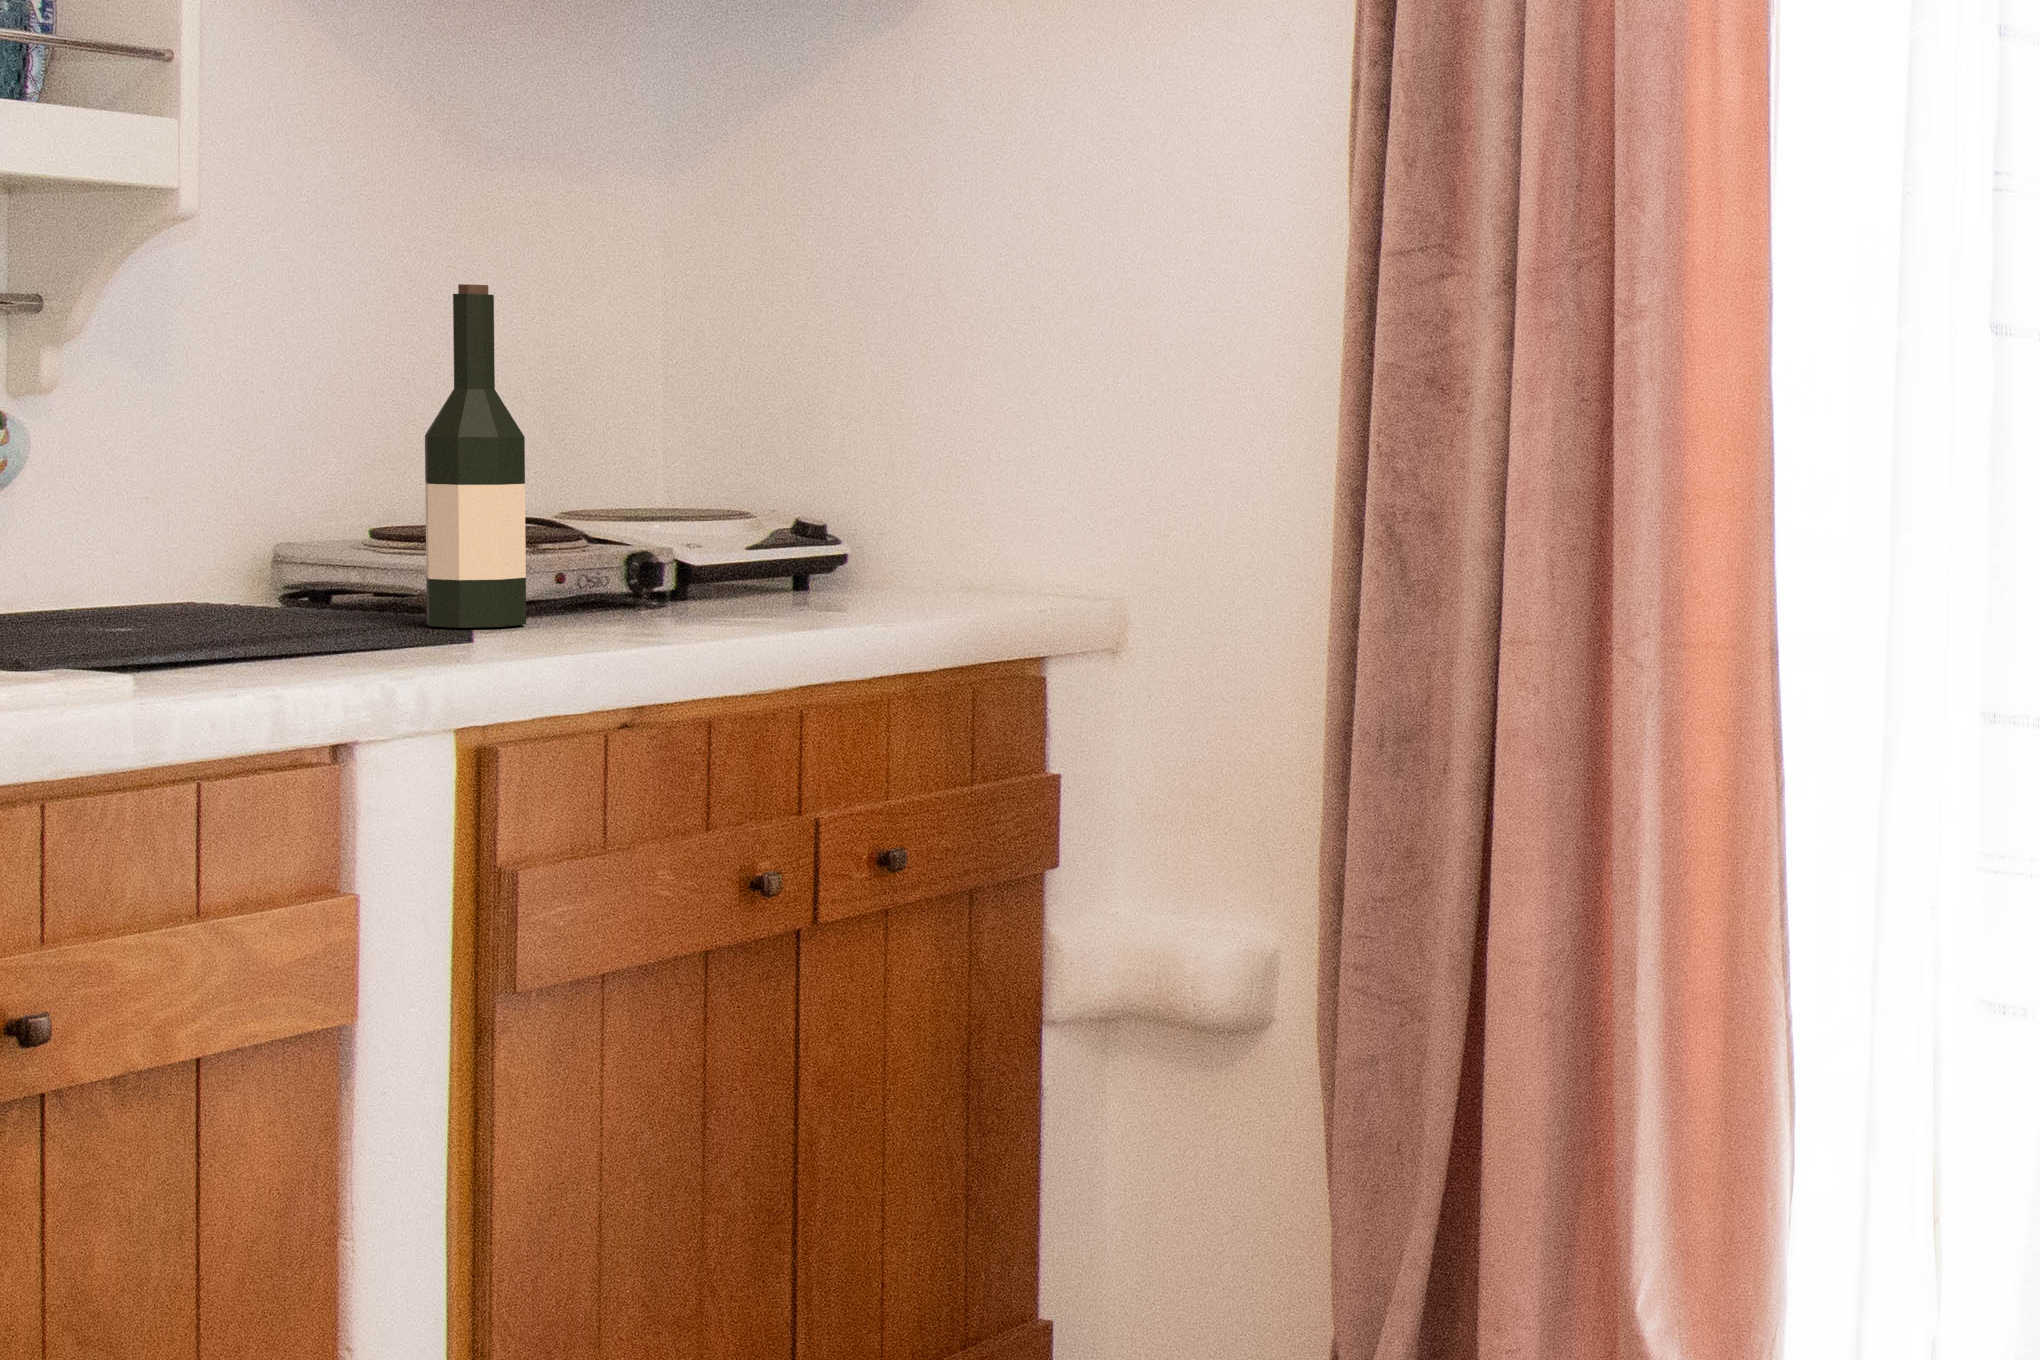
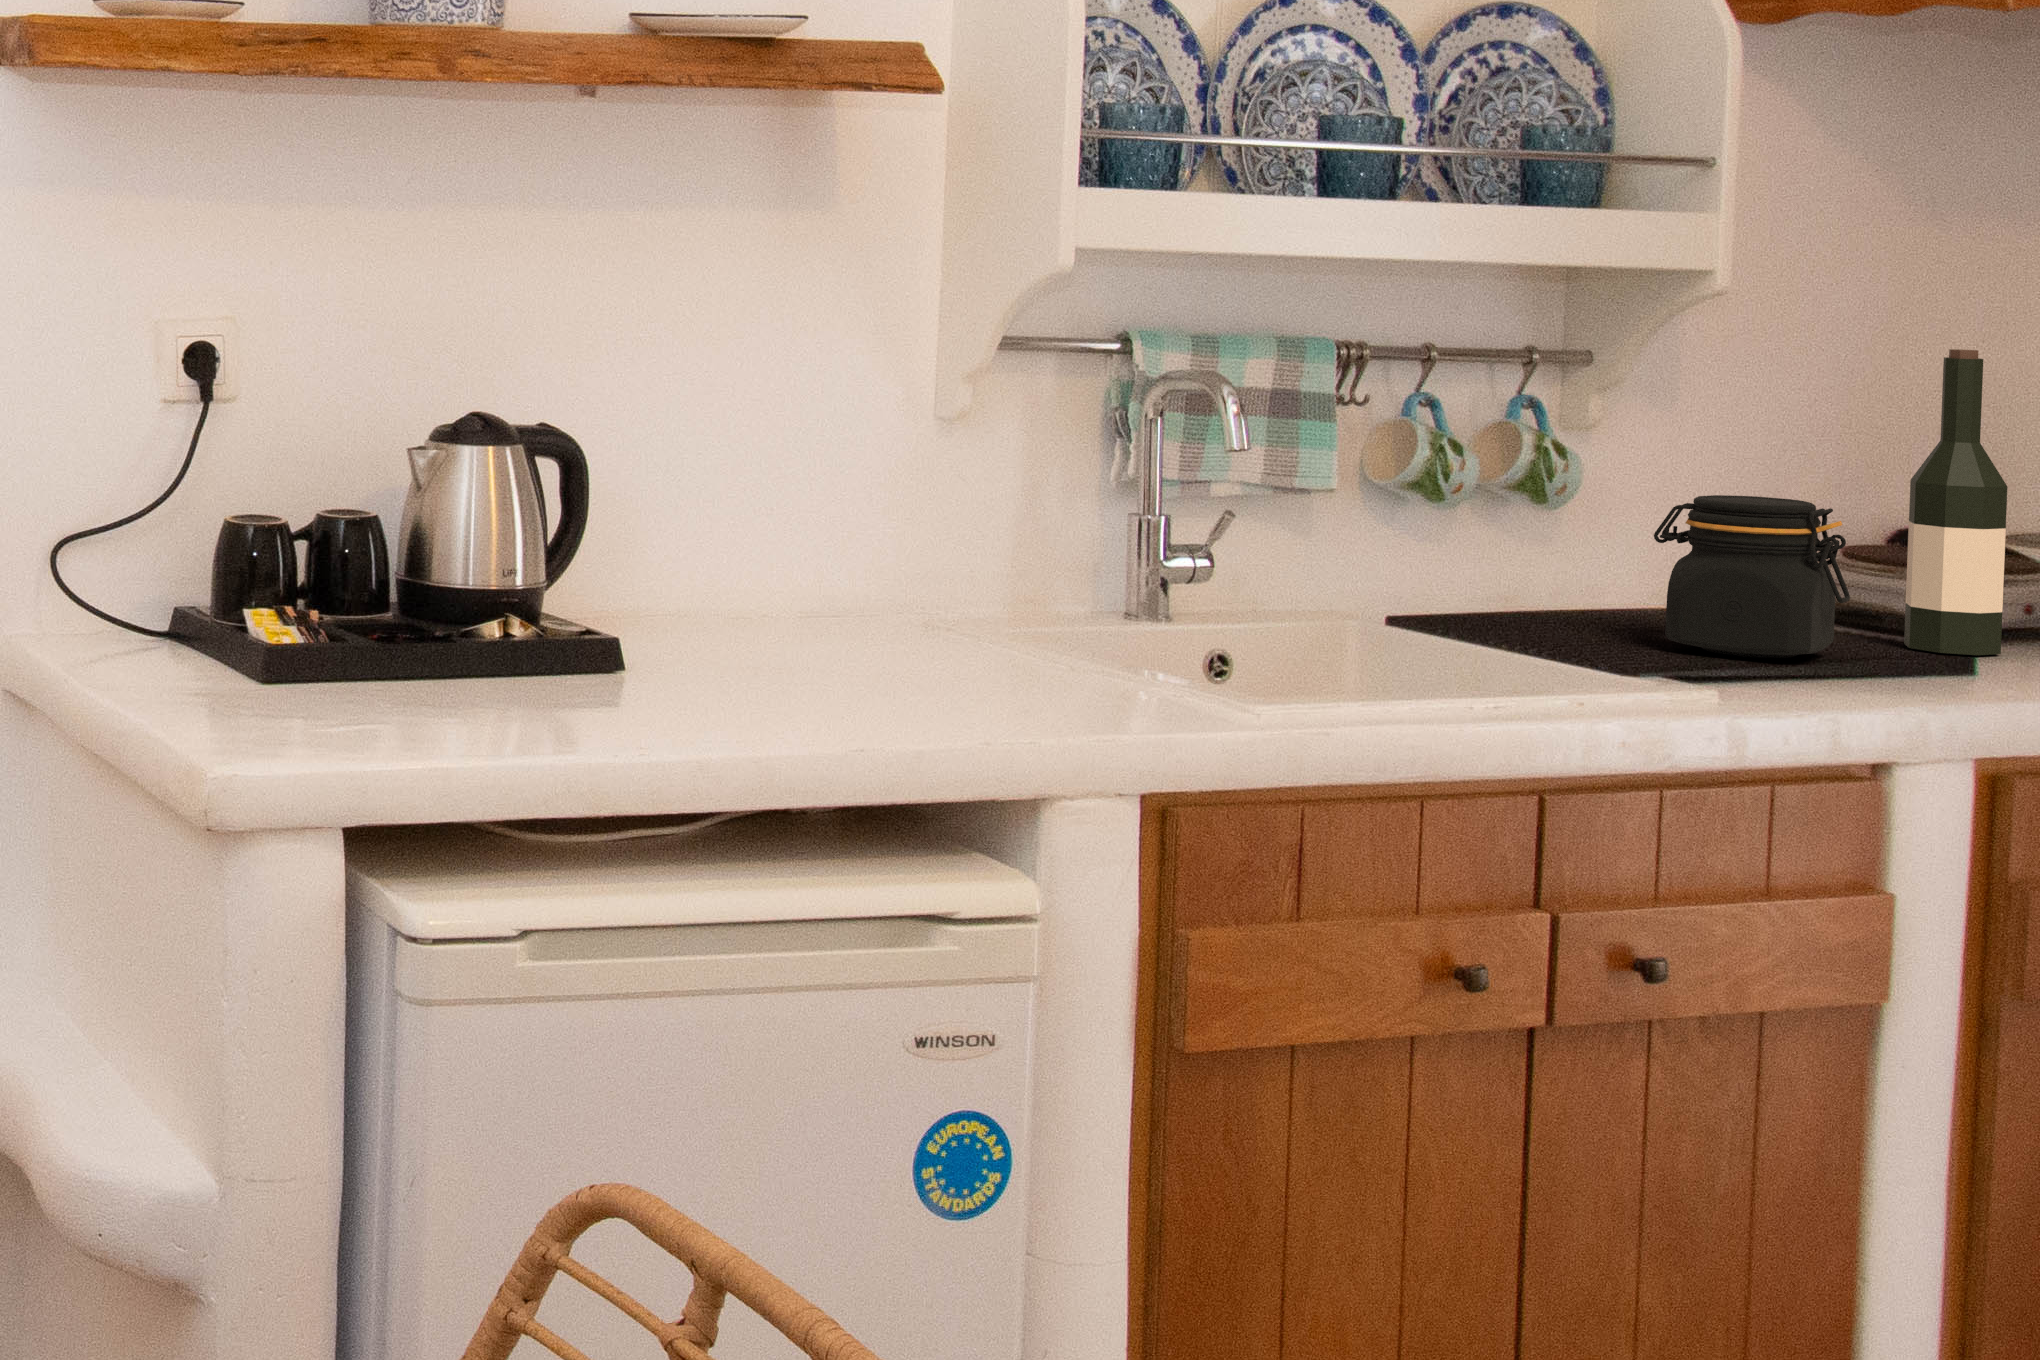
jar: none [109,456,344,645] -> present [1654,495,1850,658]

